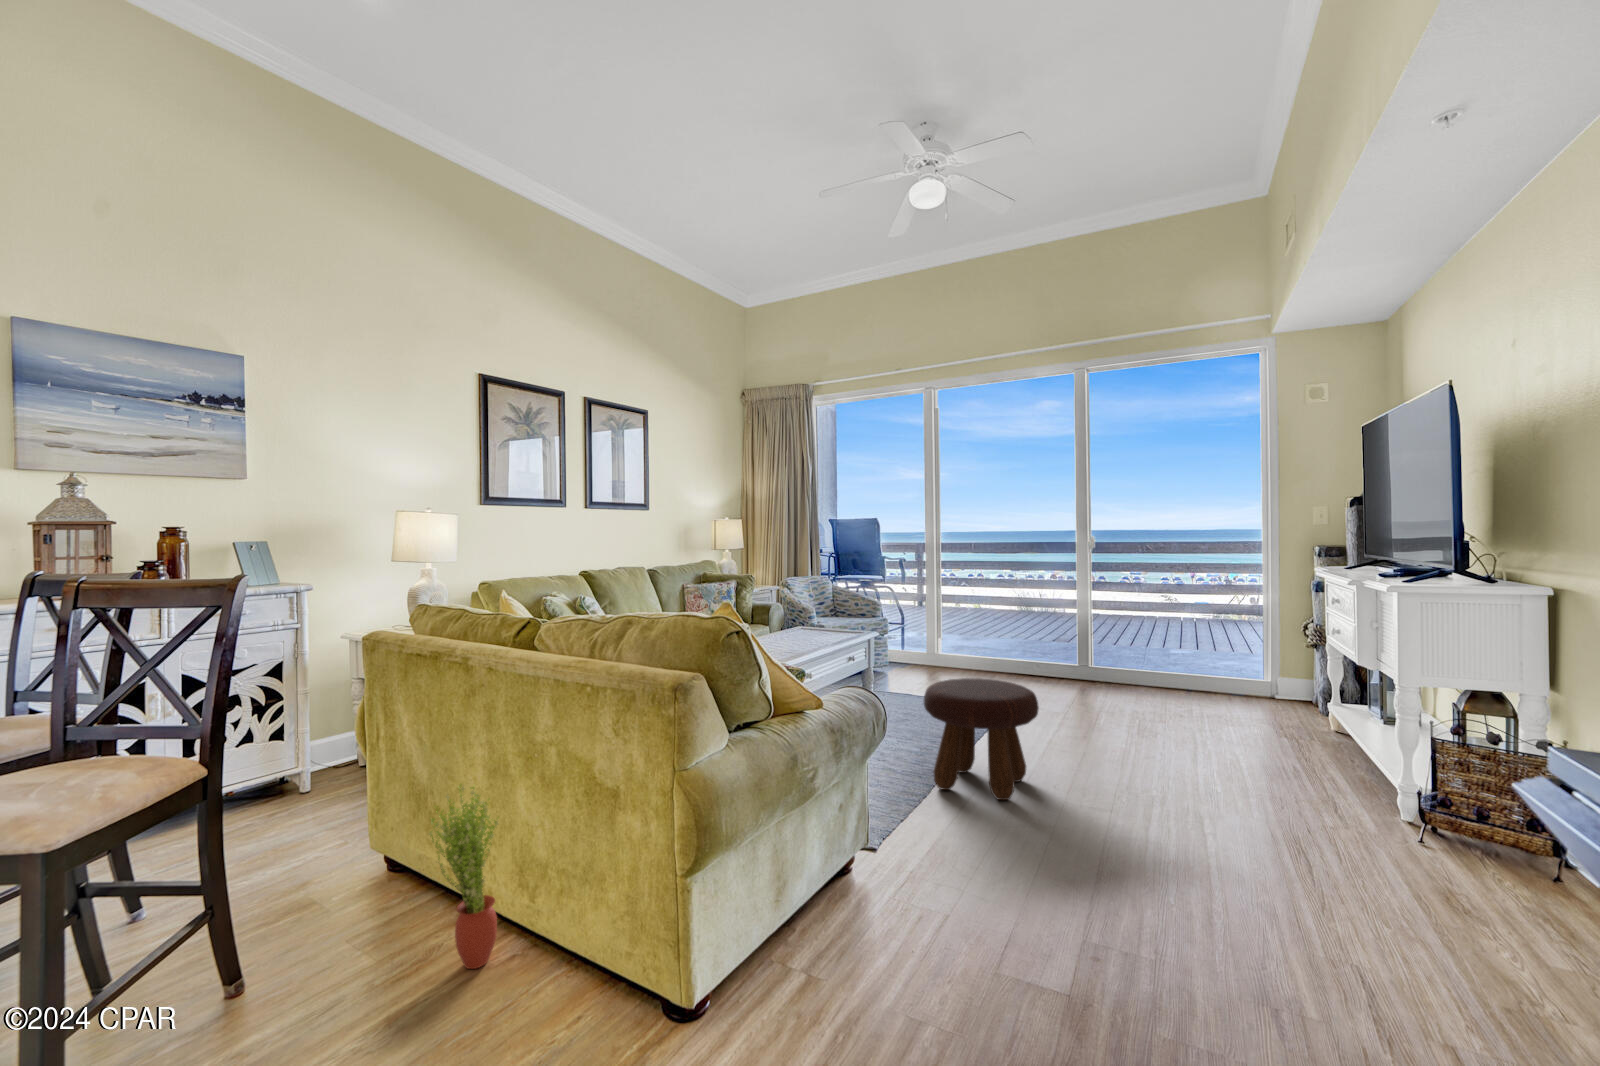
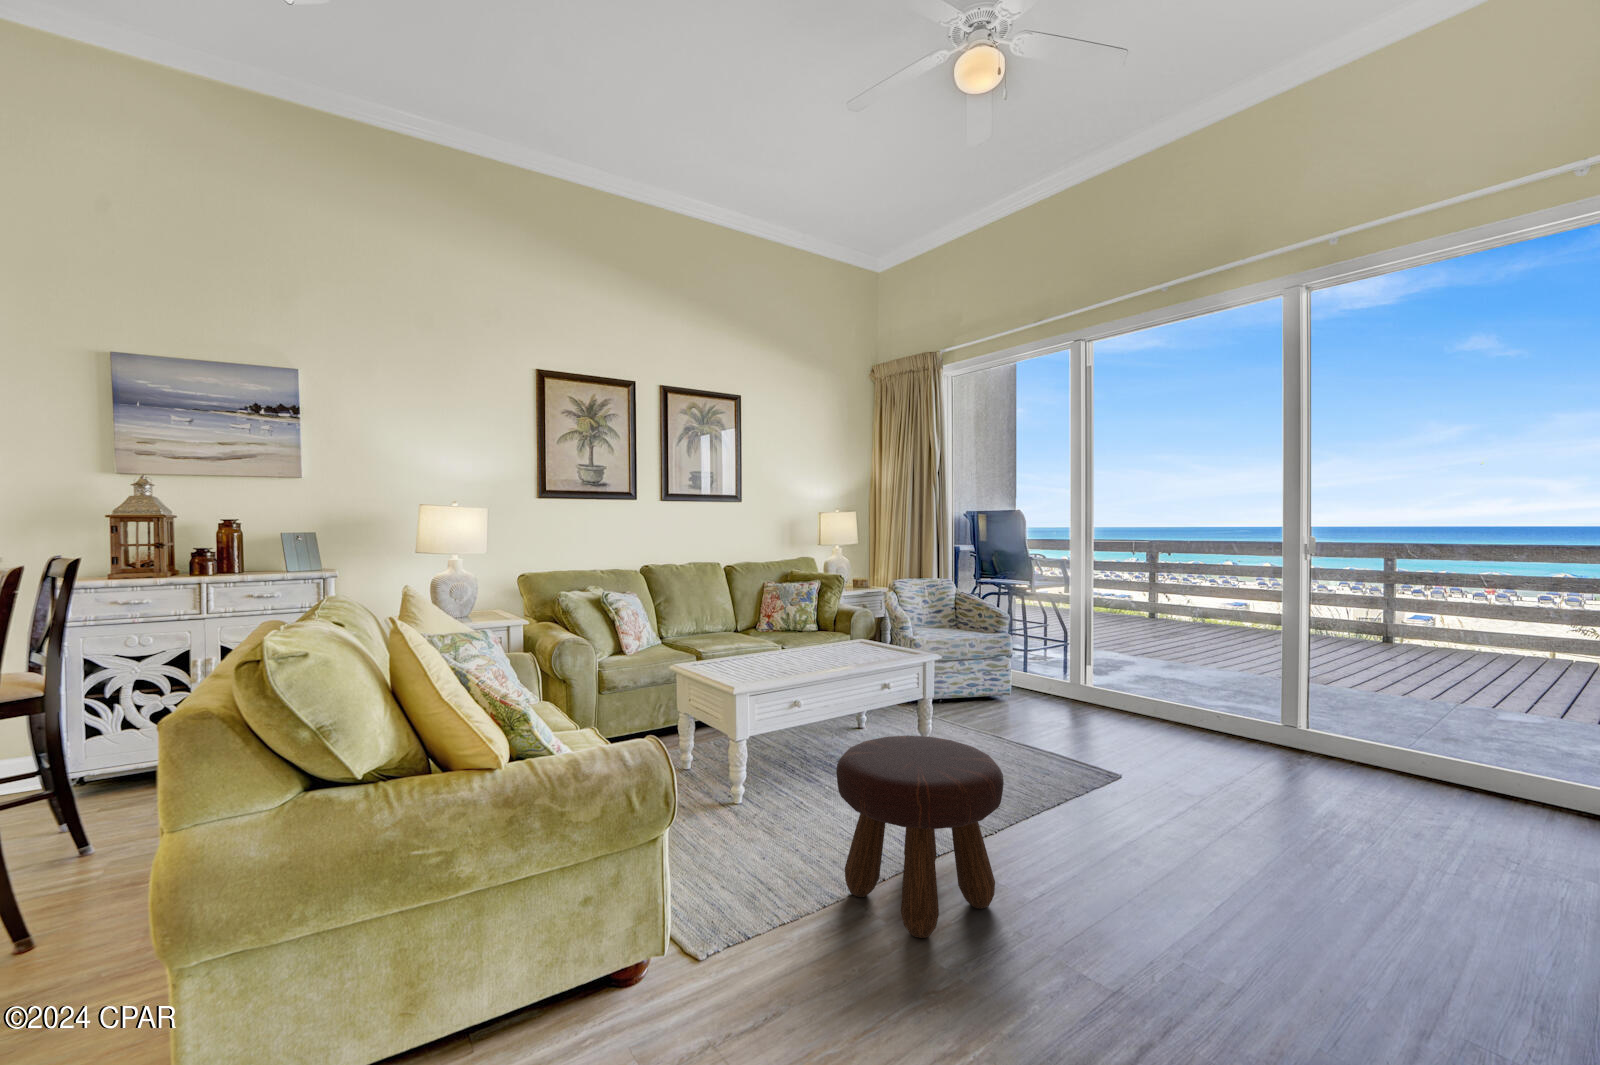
potted plant: present [429,784,498,969] -> none [63,791,153,999]

